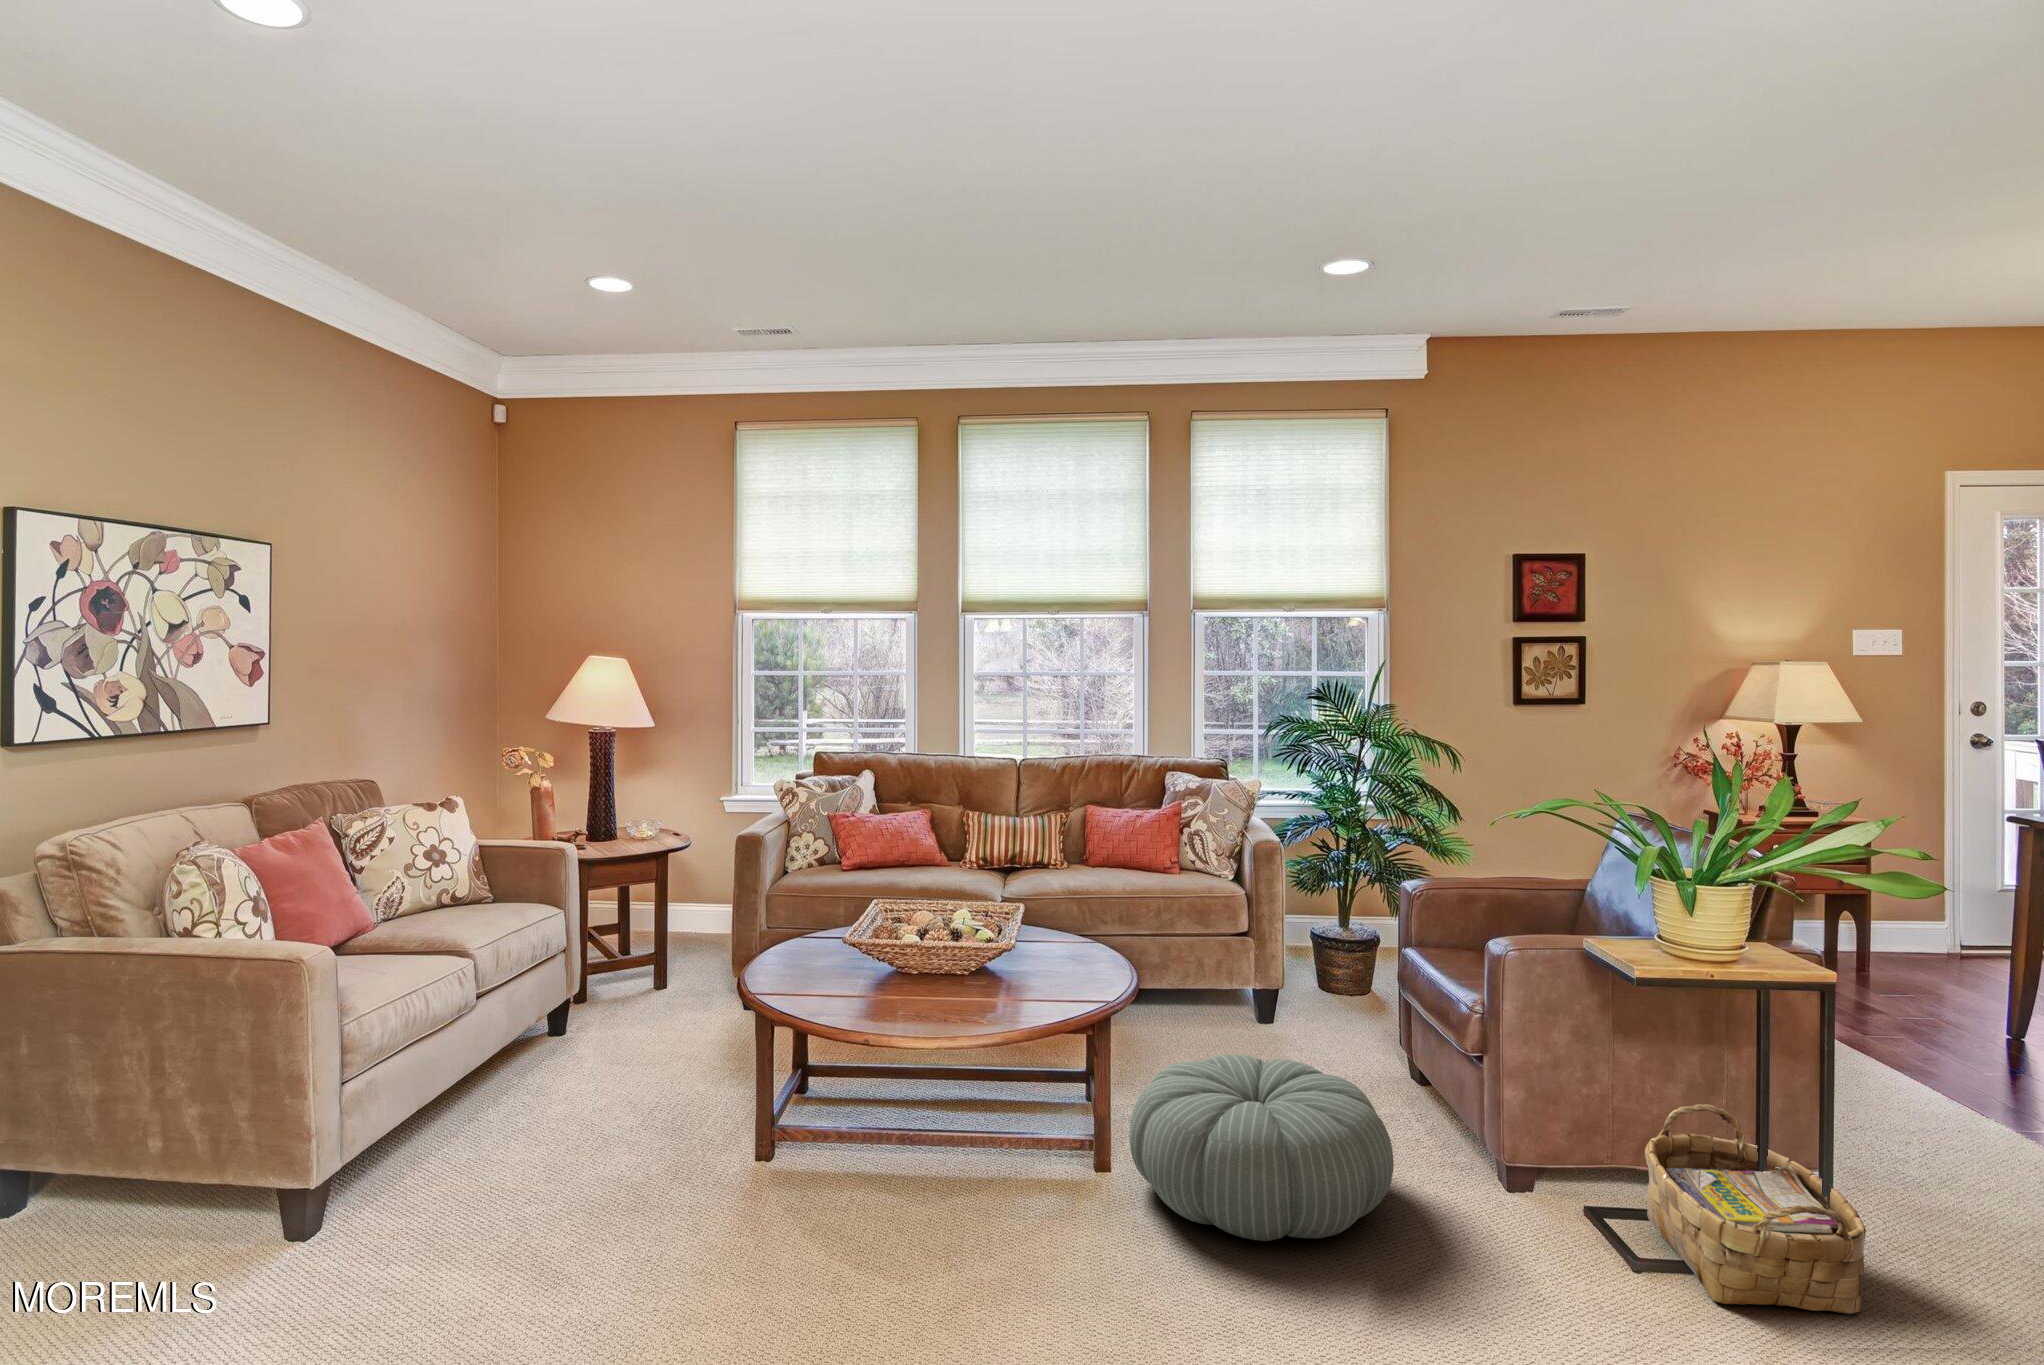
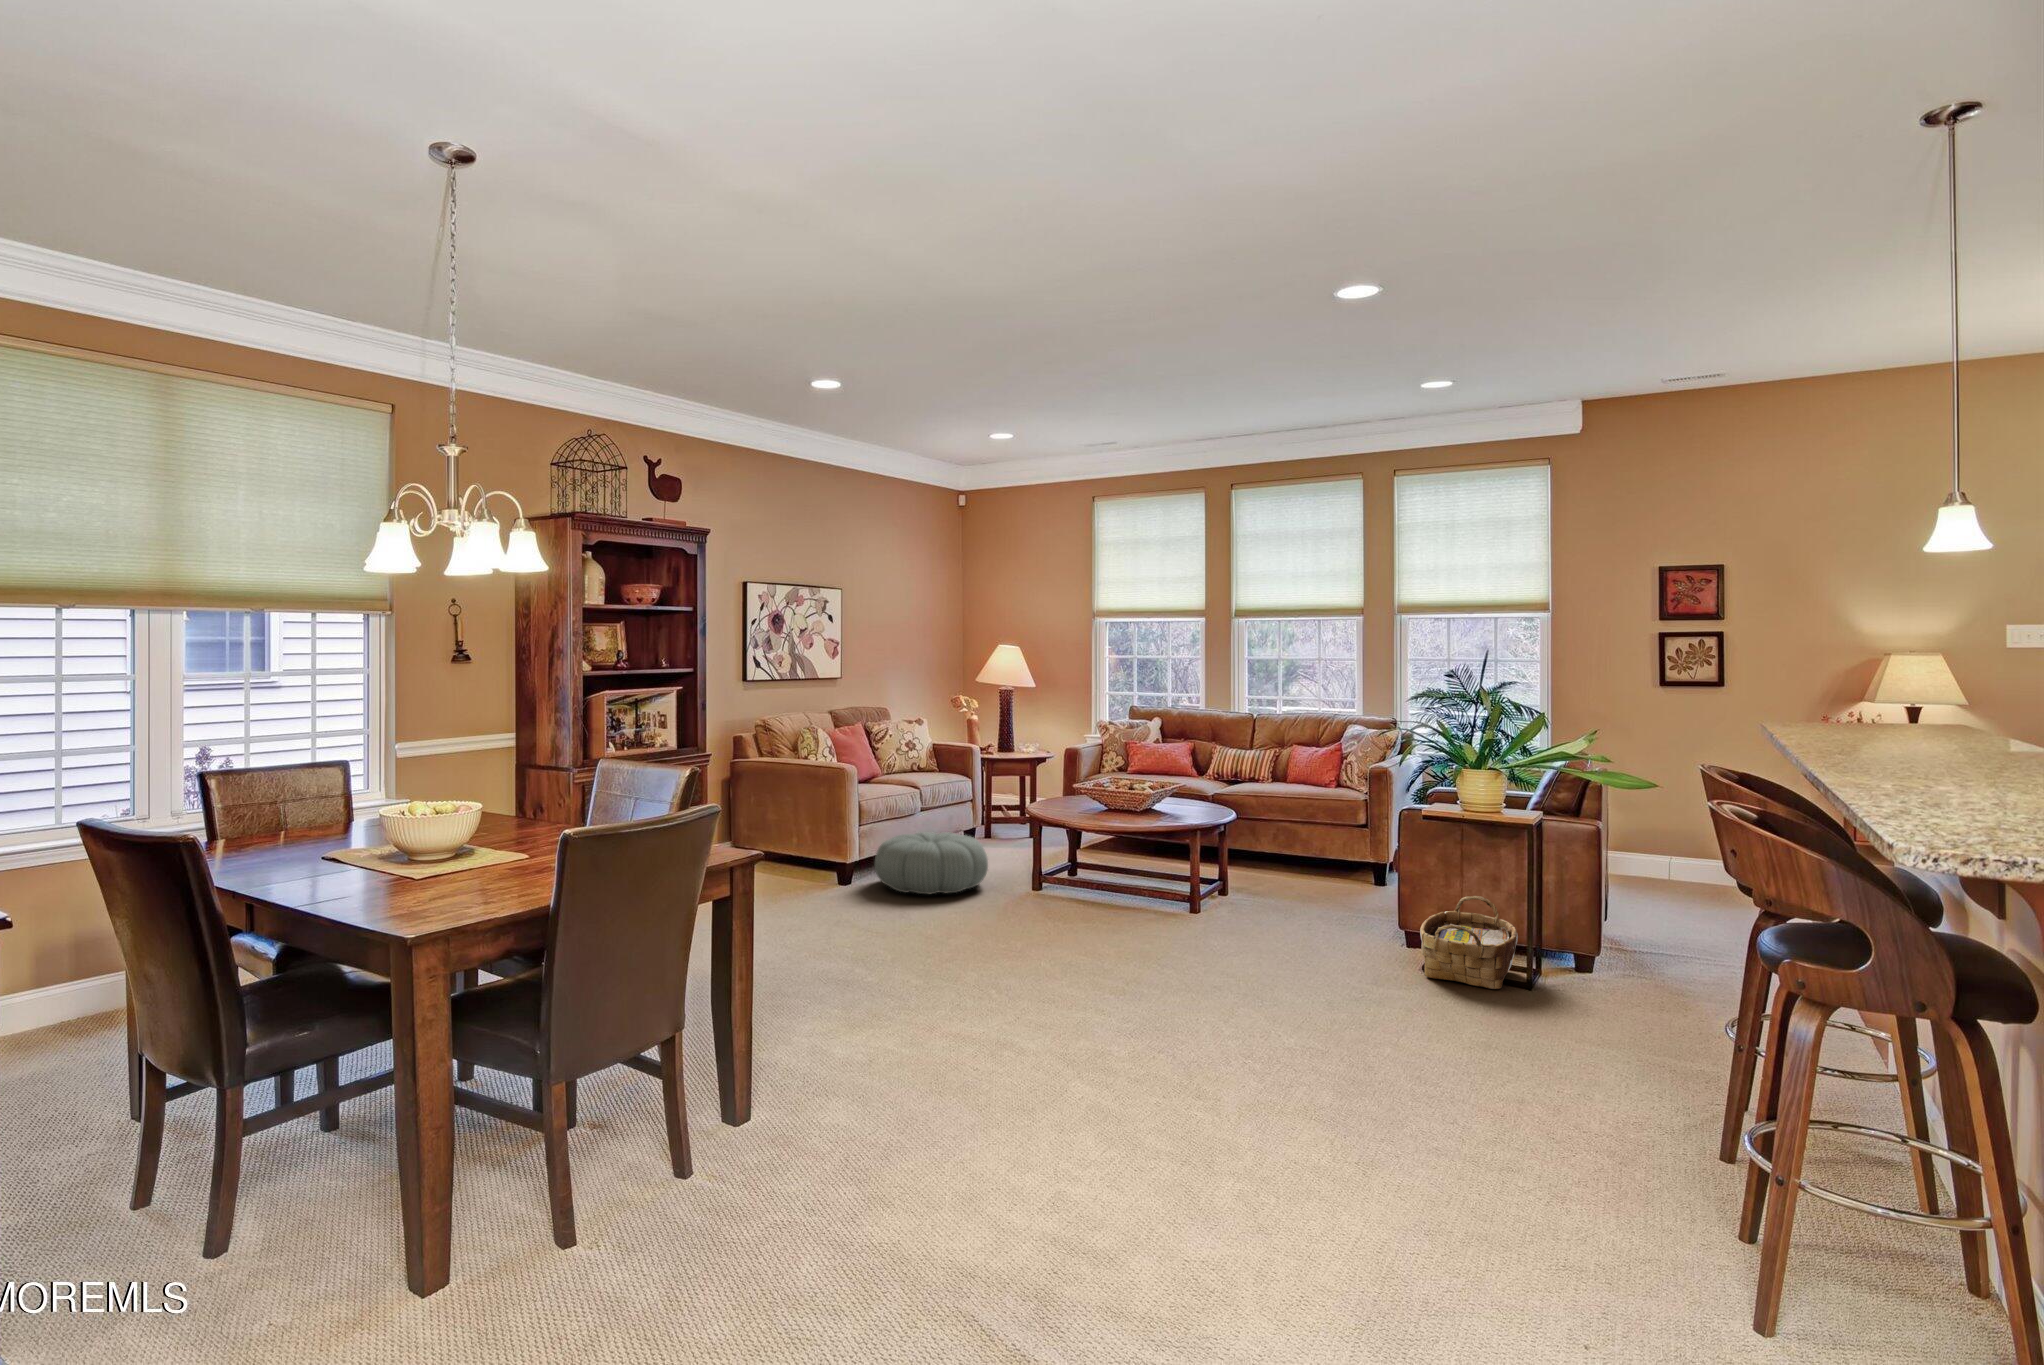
pouf: present [1129,1054,1394,1241] -> present [875,832,988,894]

